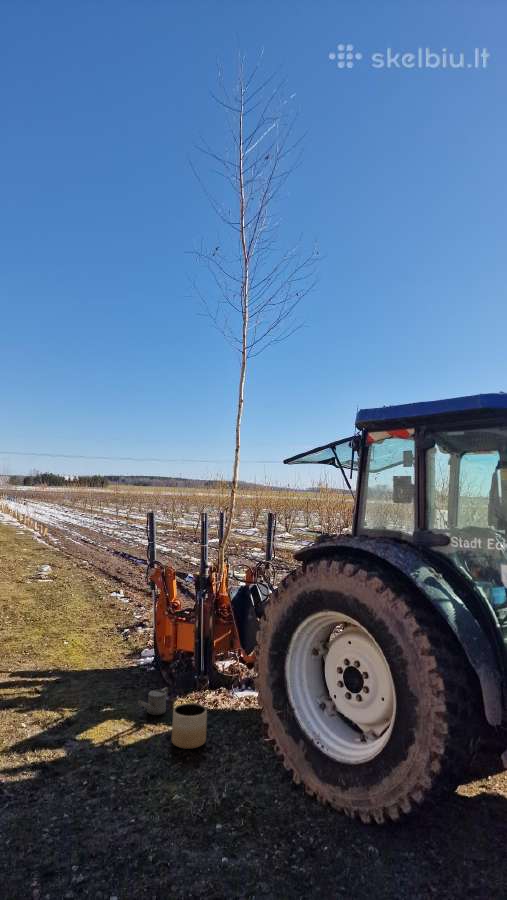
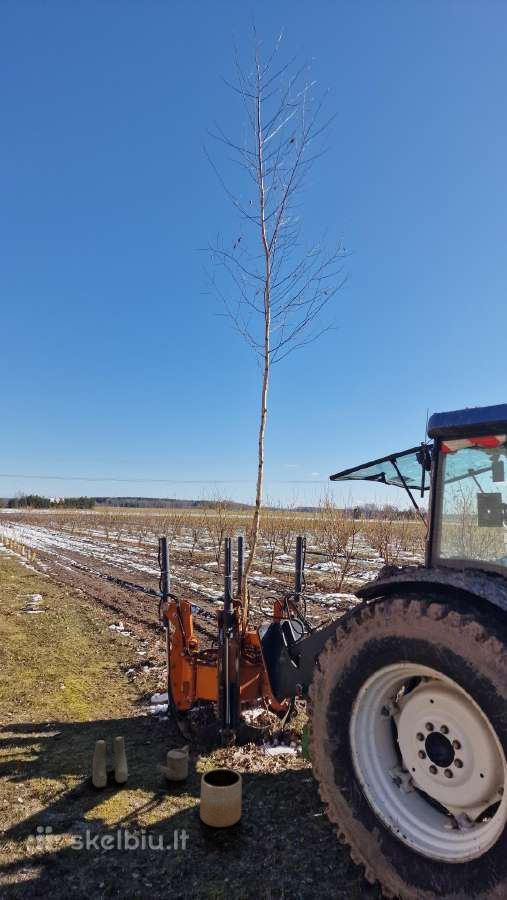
boots: none [85,676,115,718] -> present [92,734,128,788]

